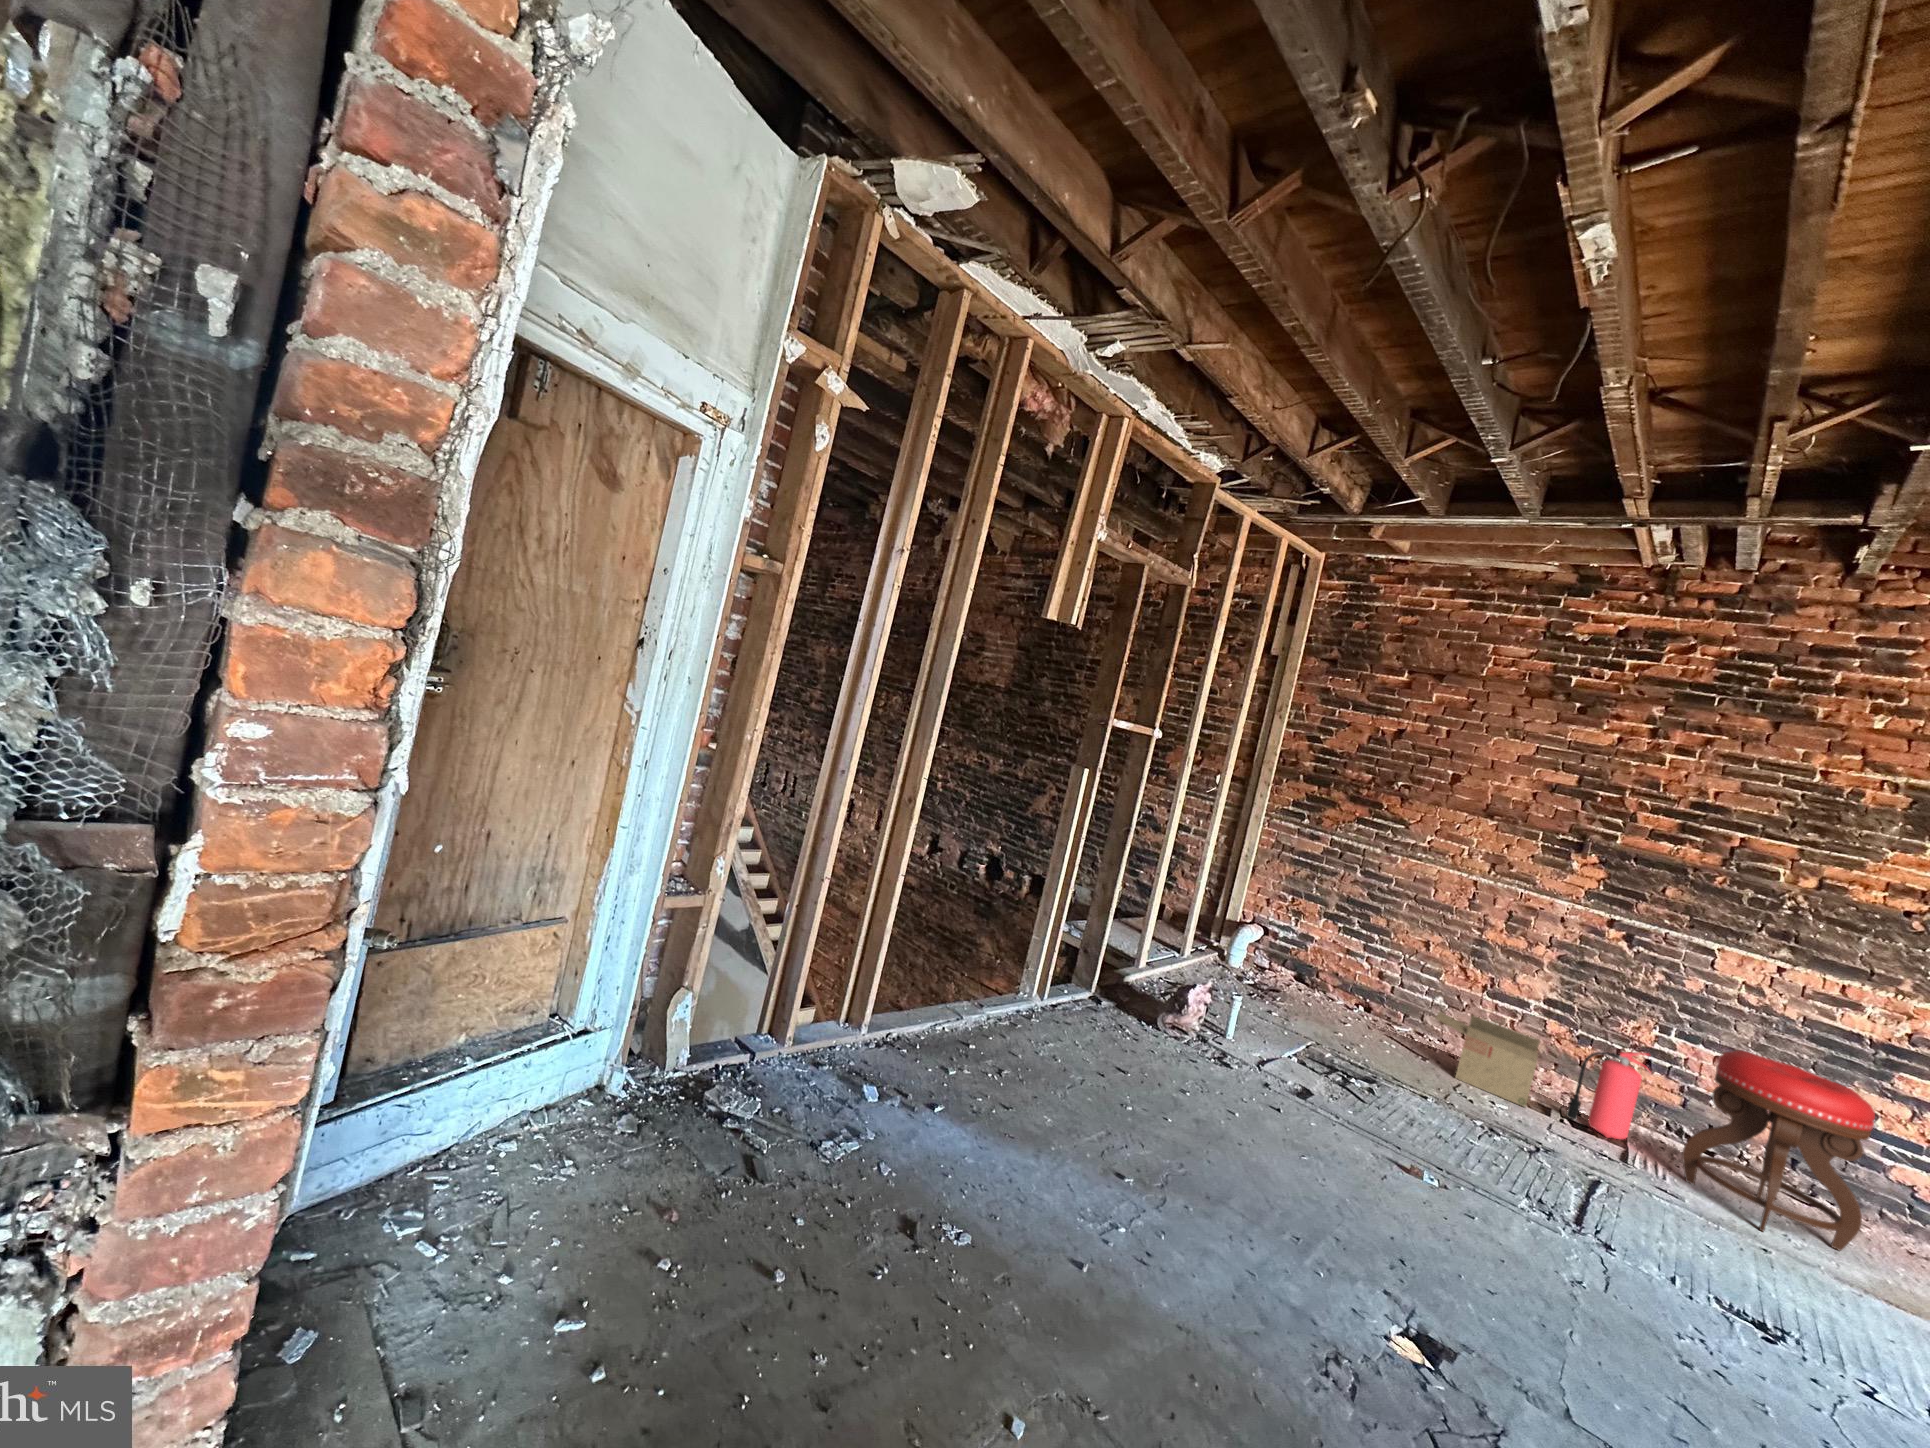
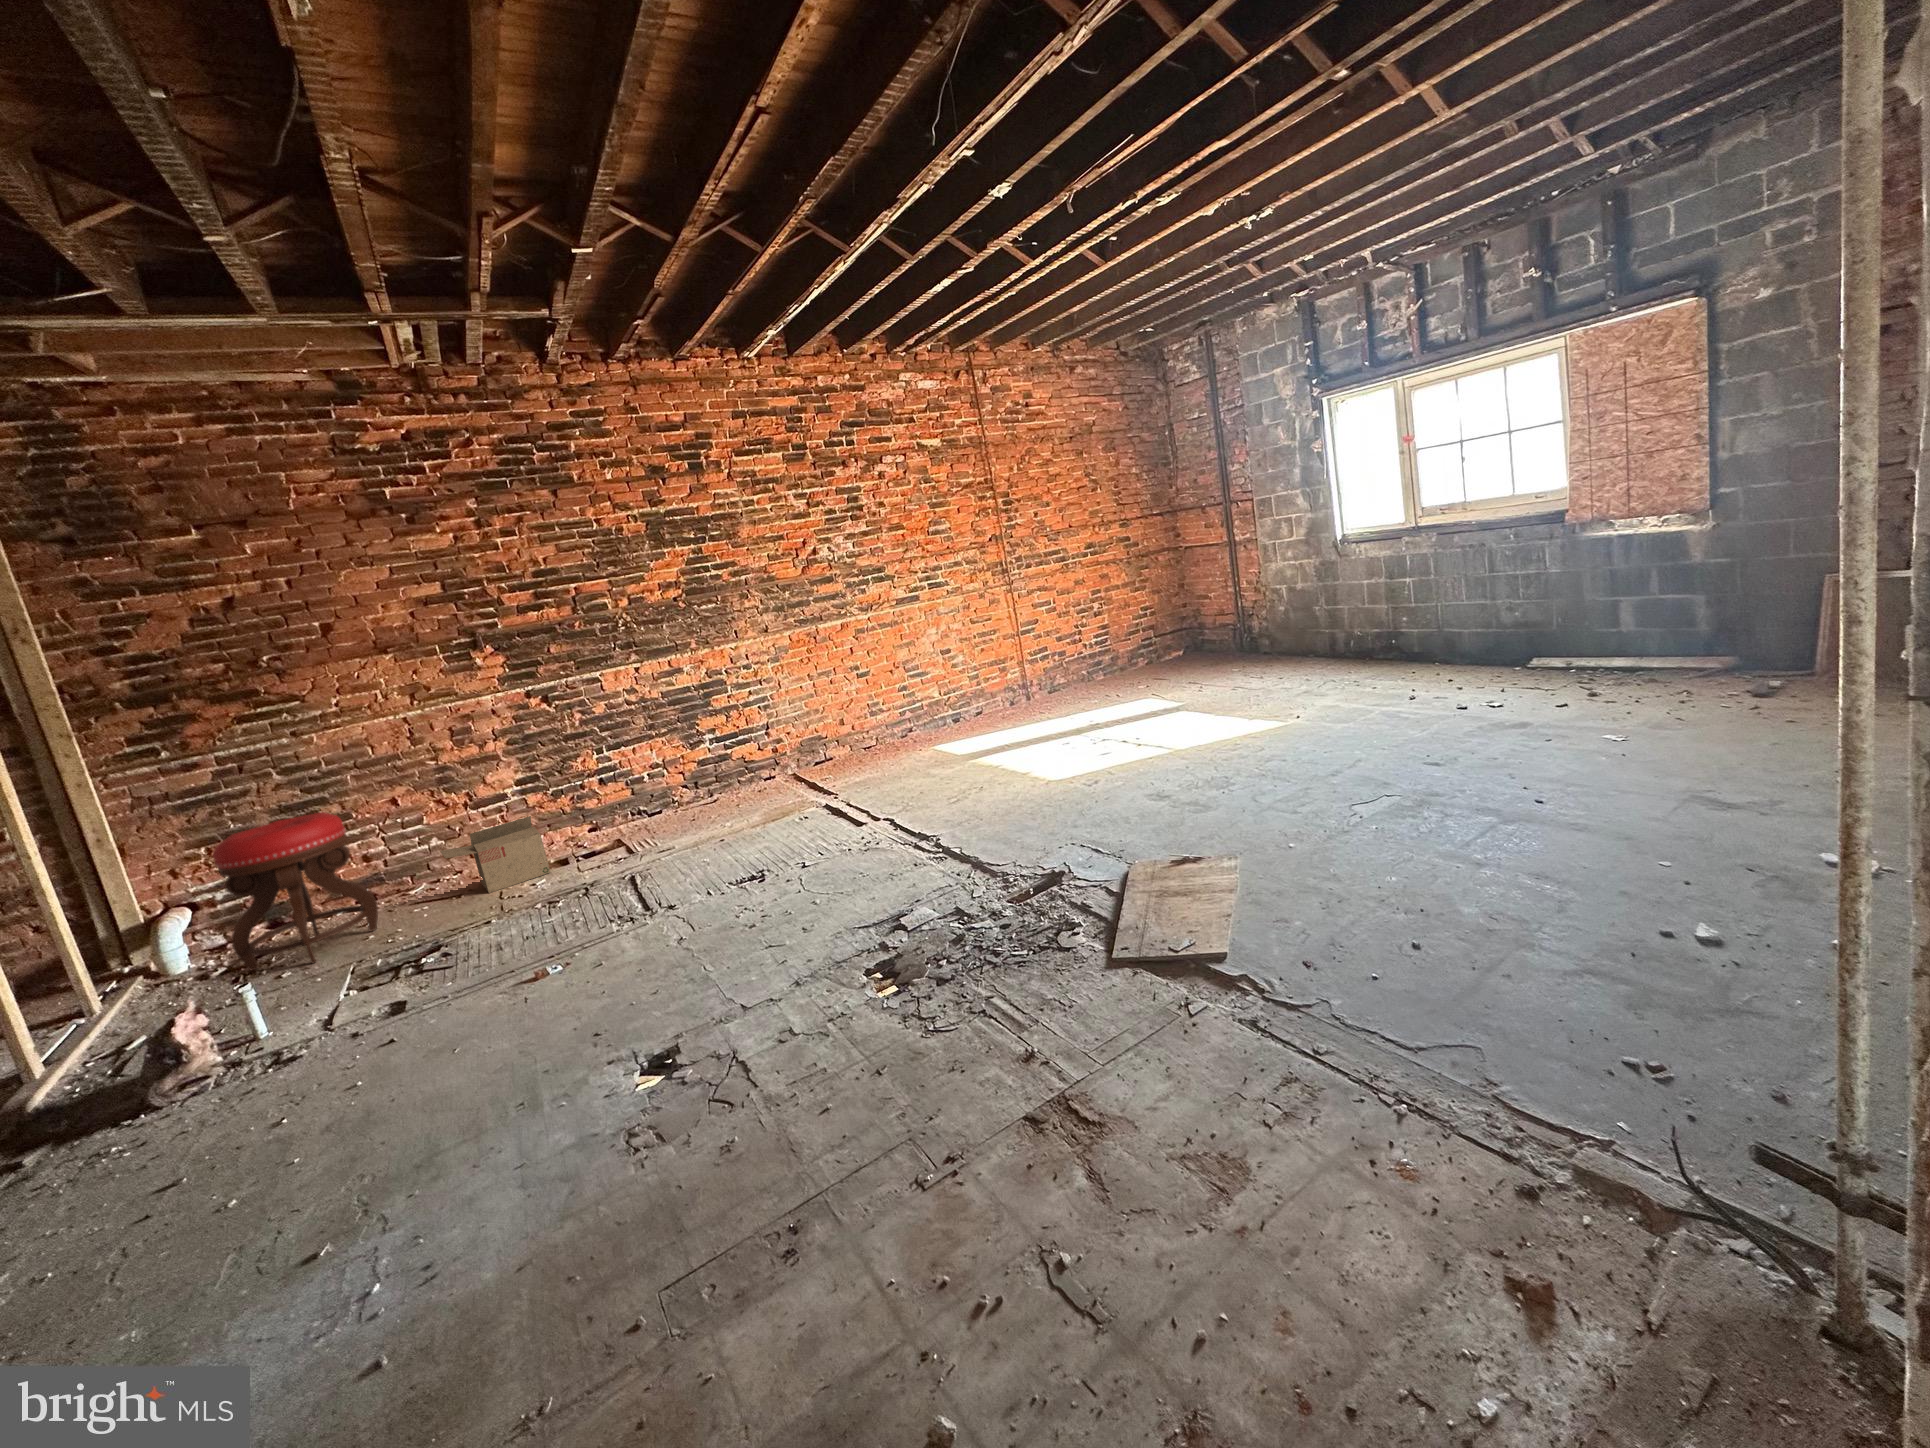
stool: present [1682,1050,1875,1251] -> present [213,812,378,970]
fire extinguisher: present [1567,1052,1649,1139] -> none [566,774,617,857]

